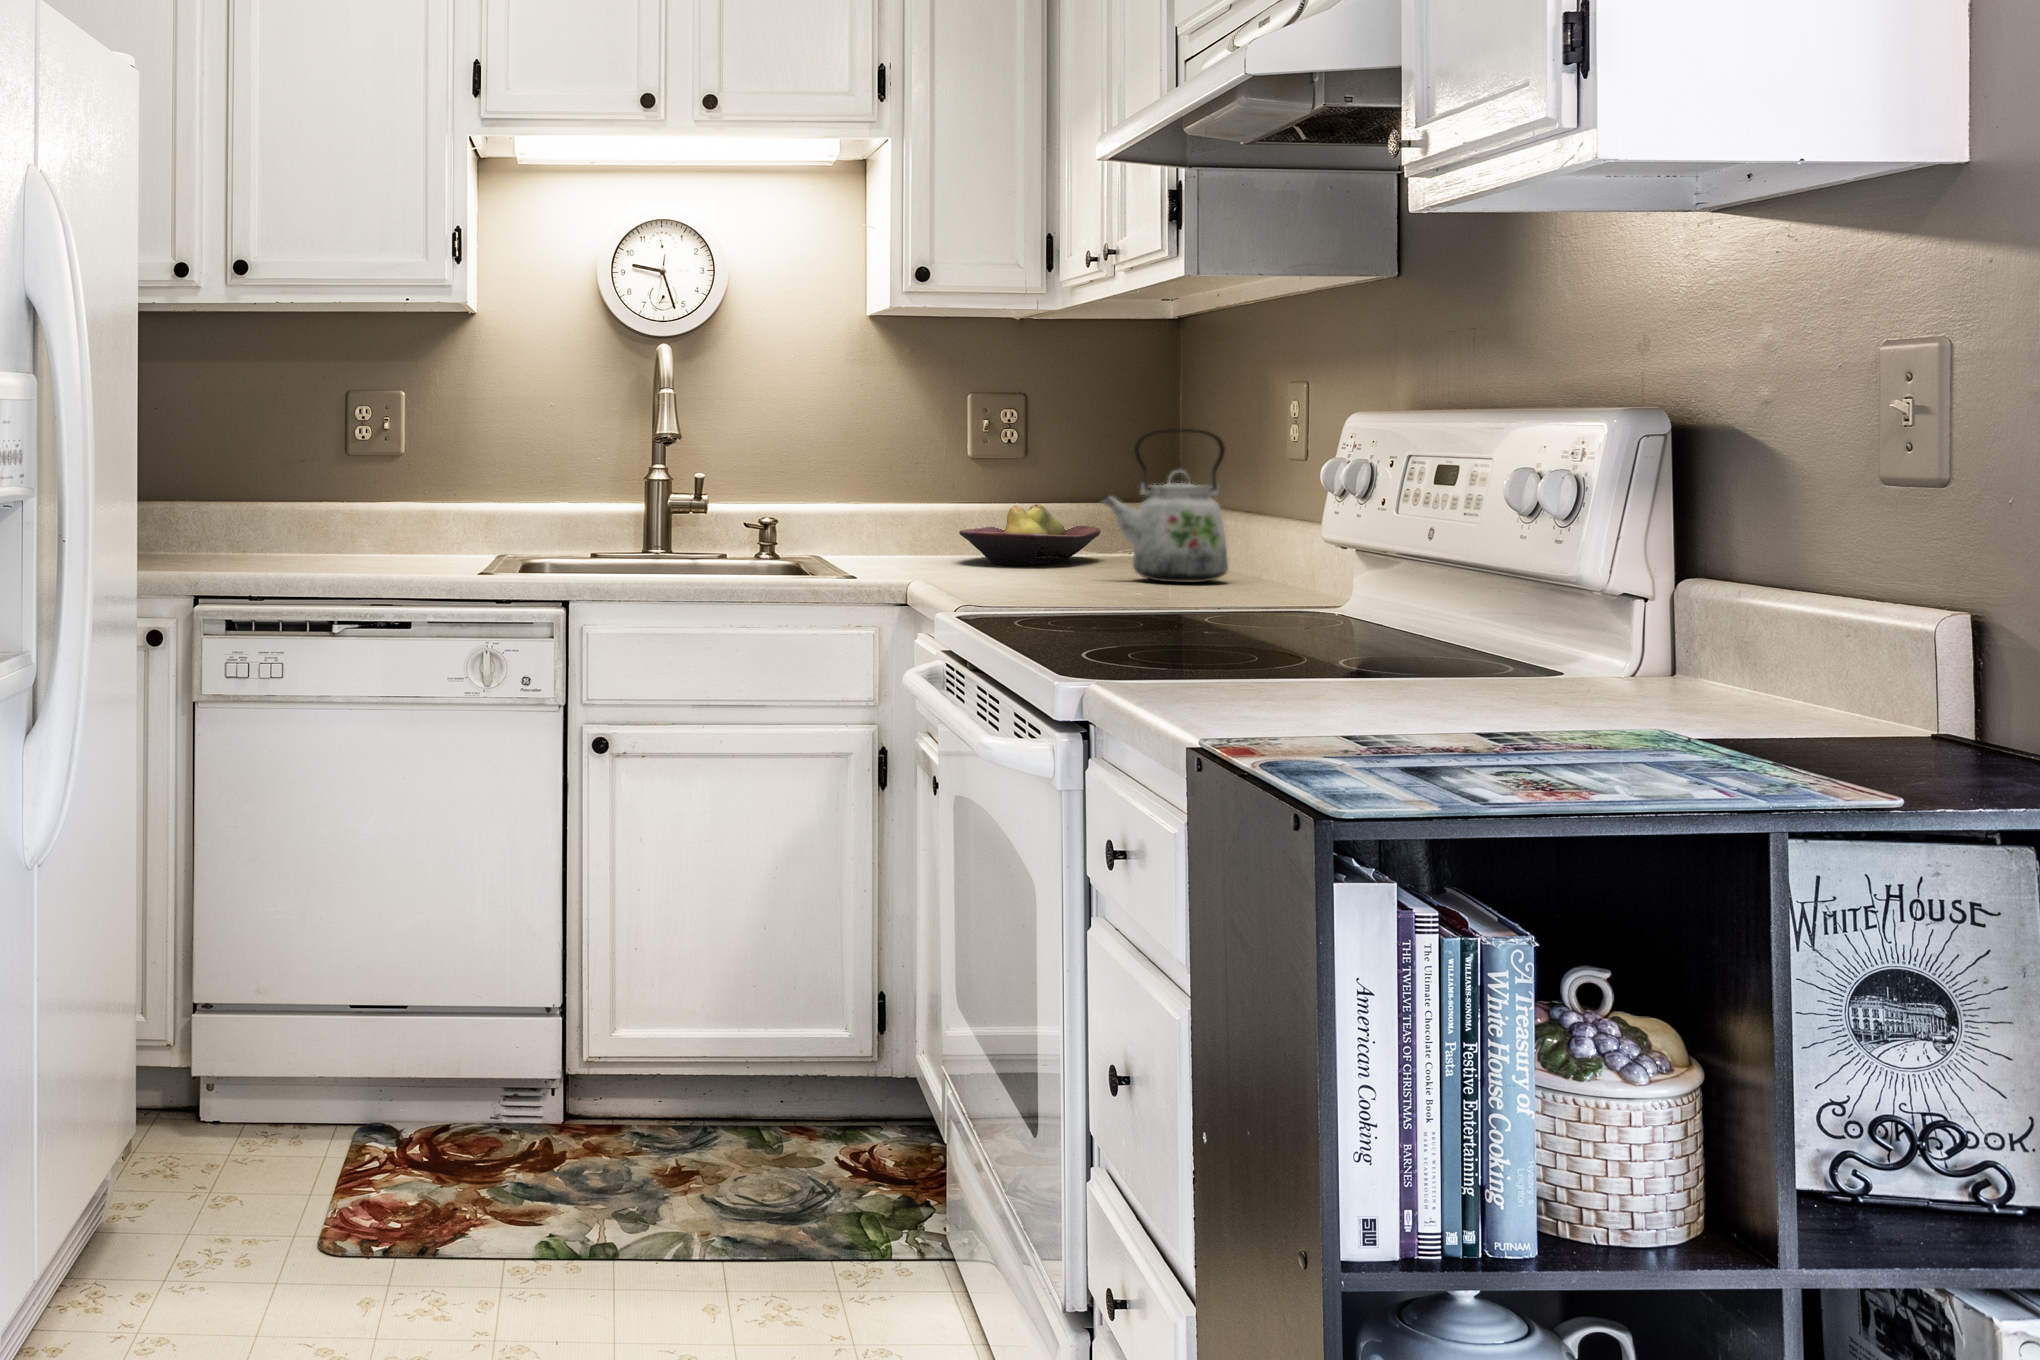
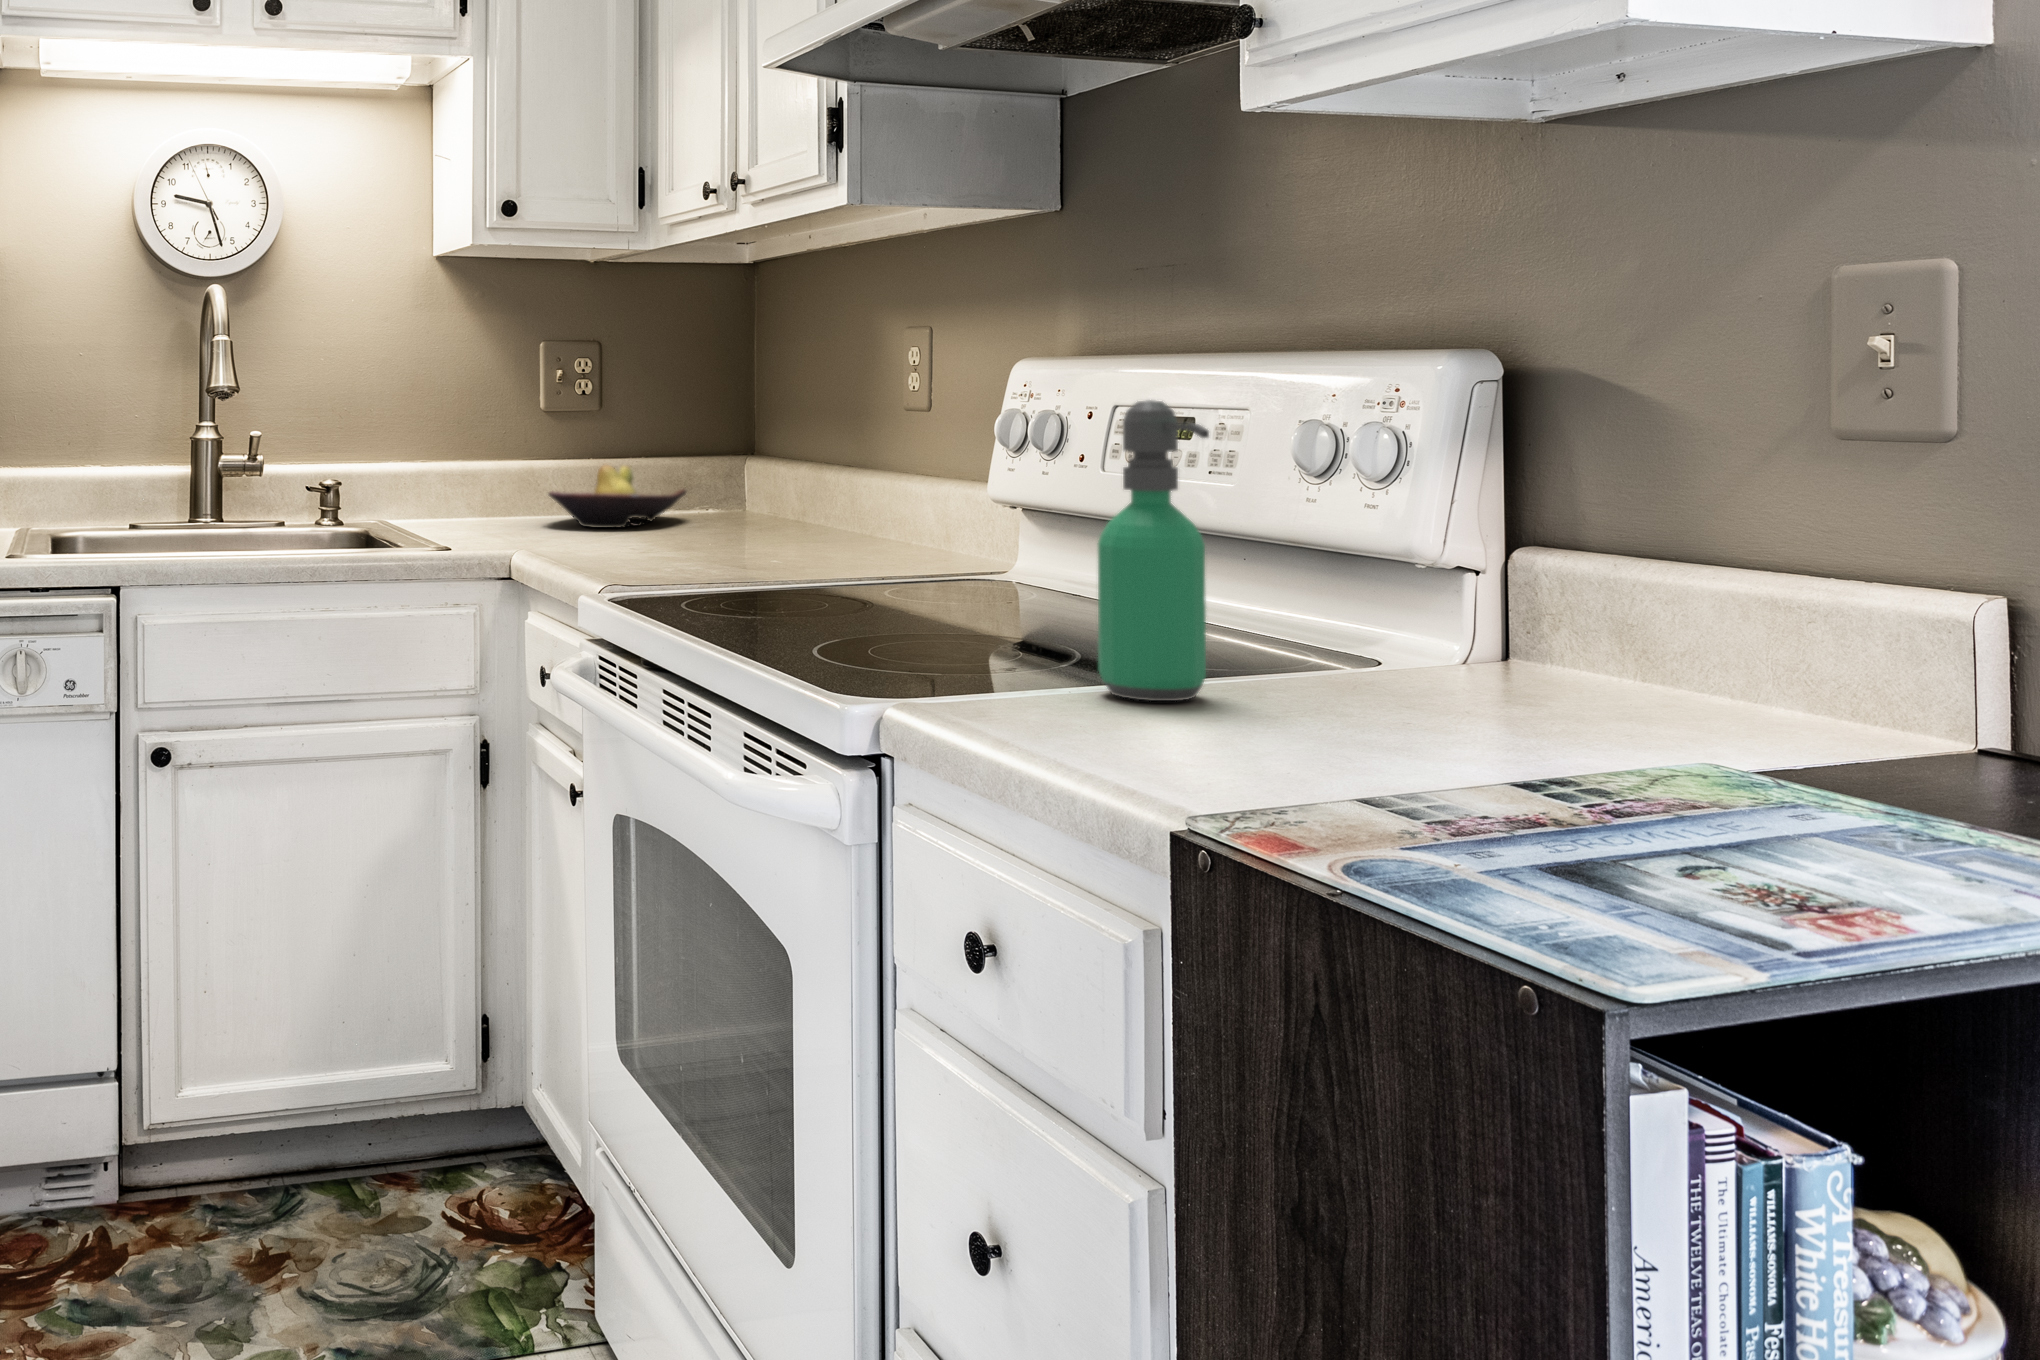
kettle: present [1100,429,1228,583] -> none [711,381,840,543]
soap dispenser: none [1288,453,1383,706] -> present [1098,400,1209,701]

